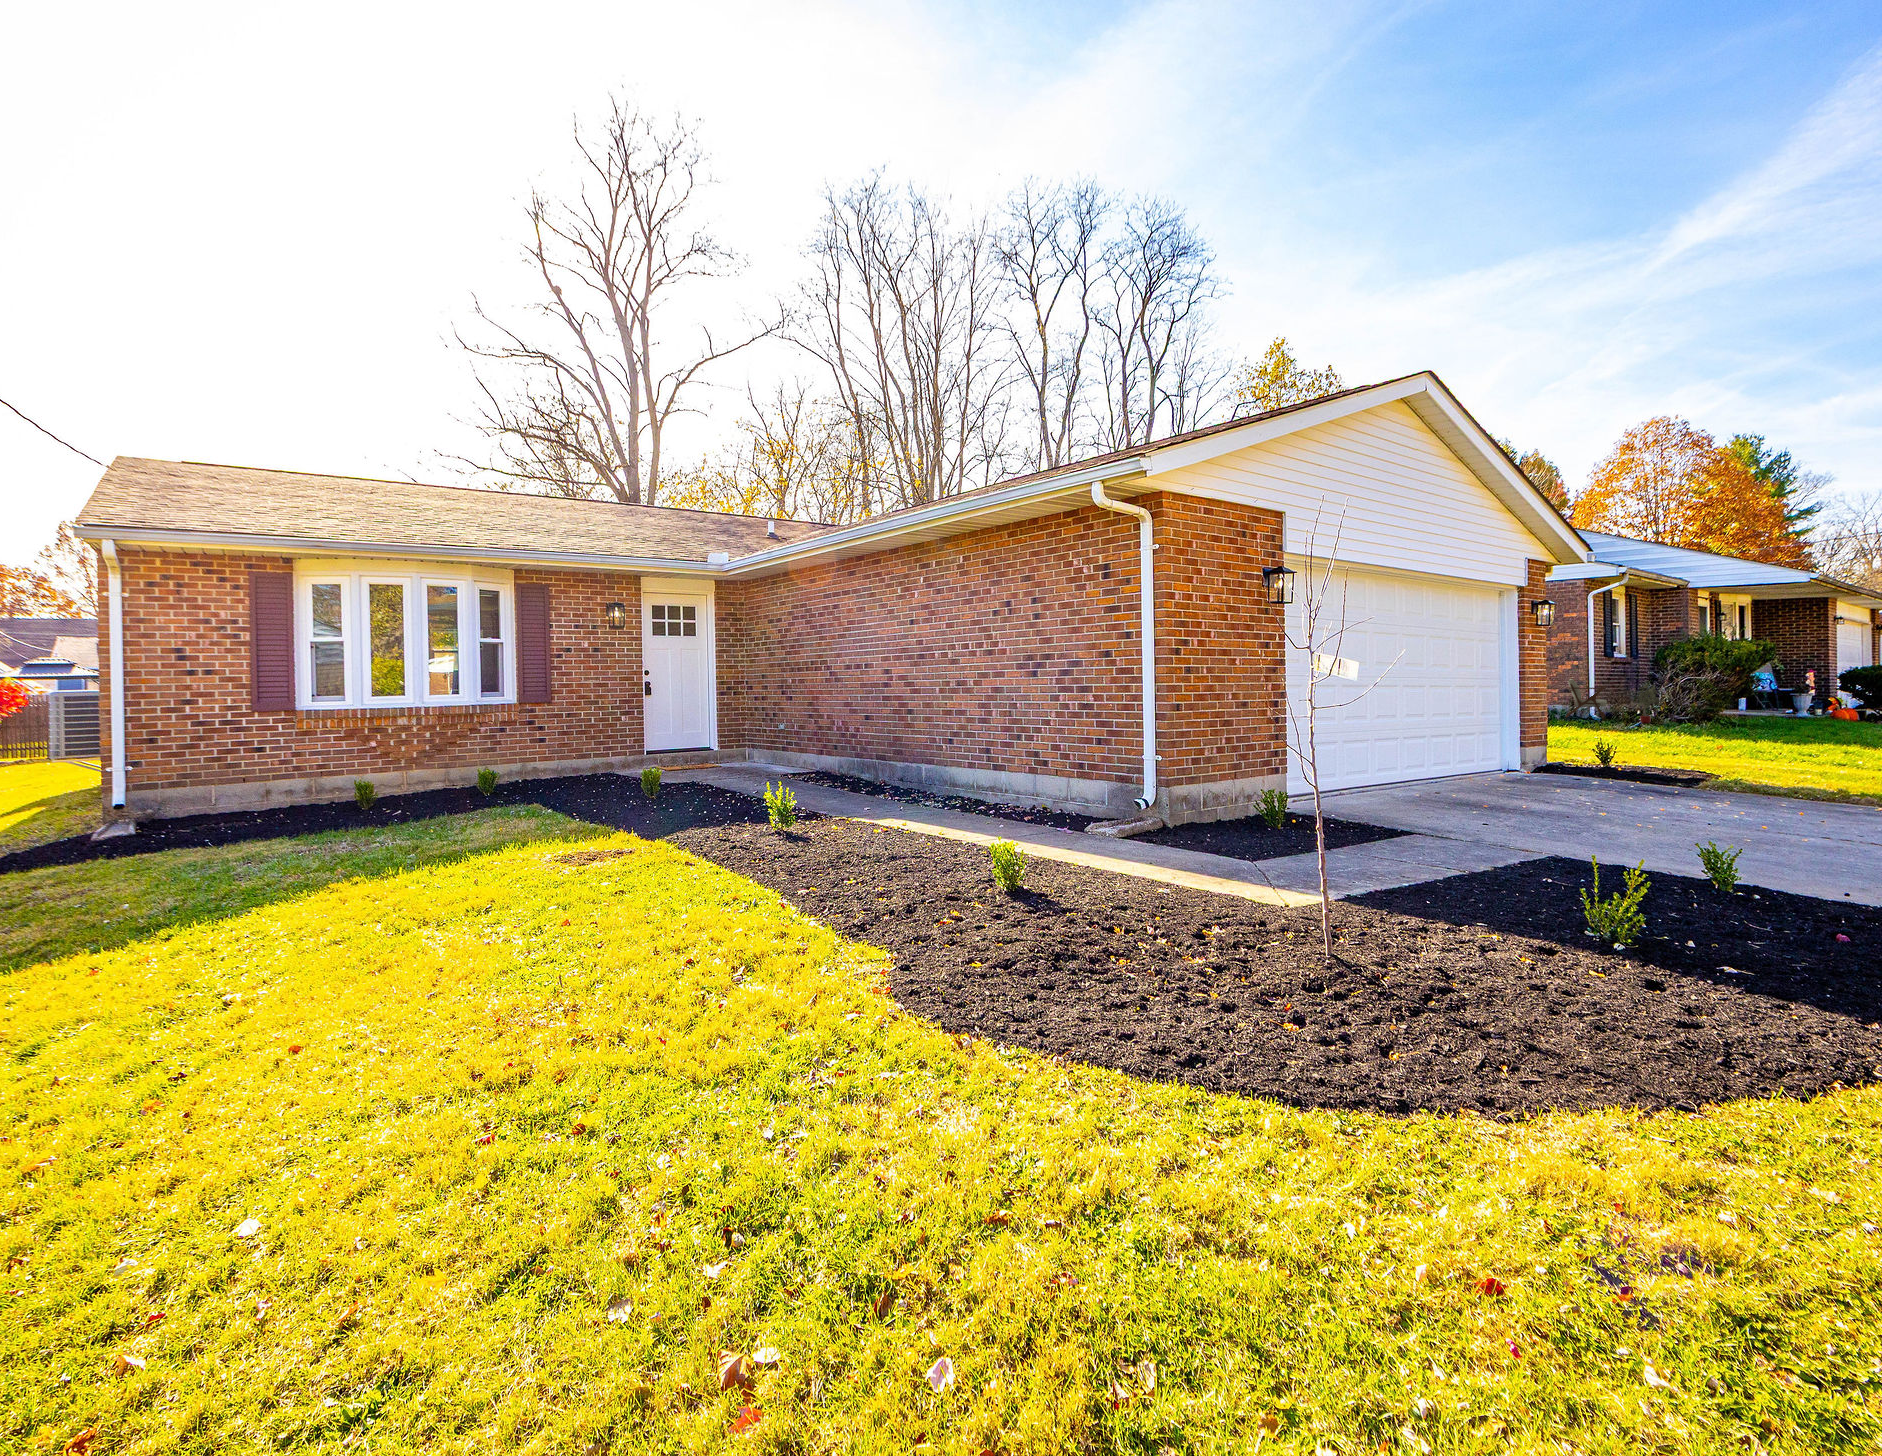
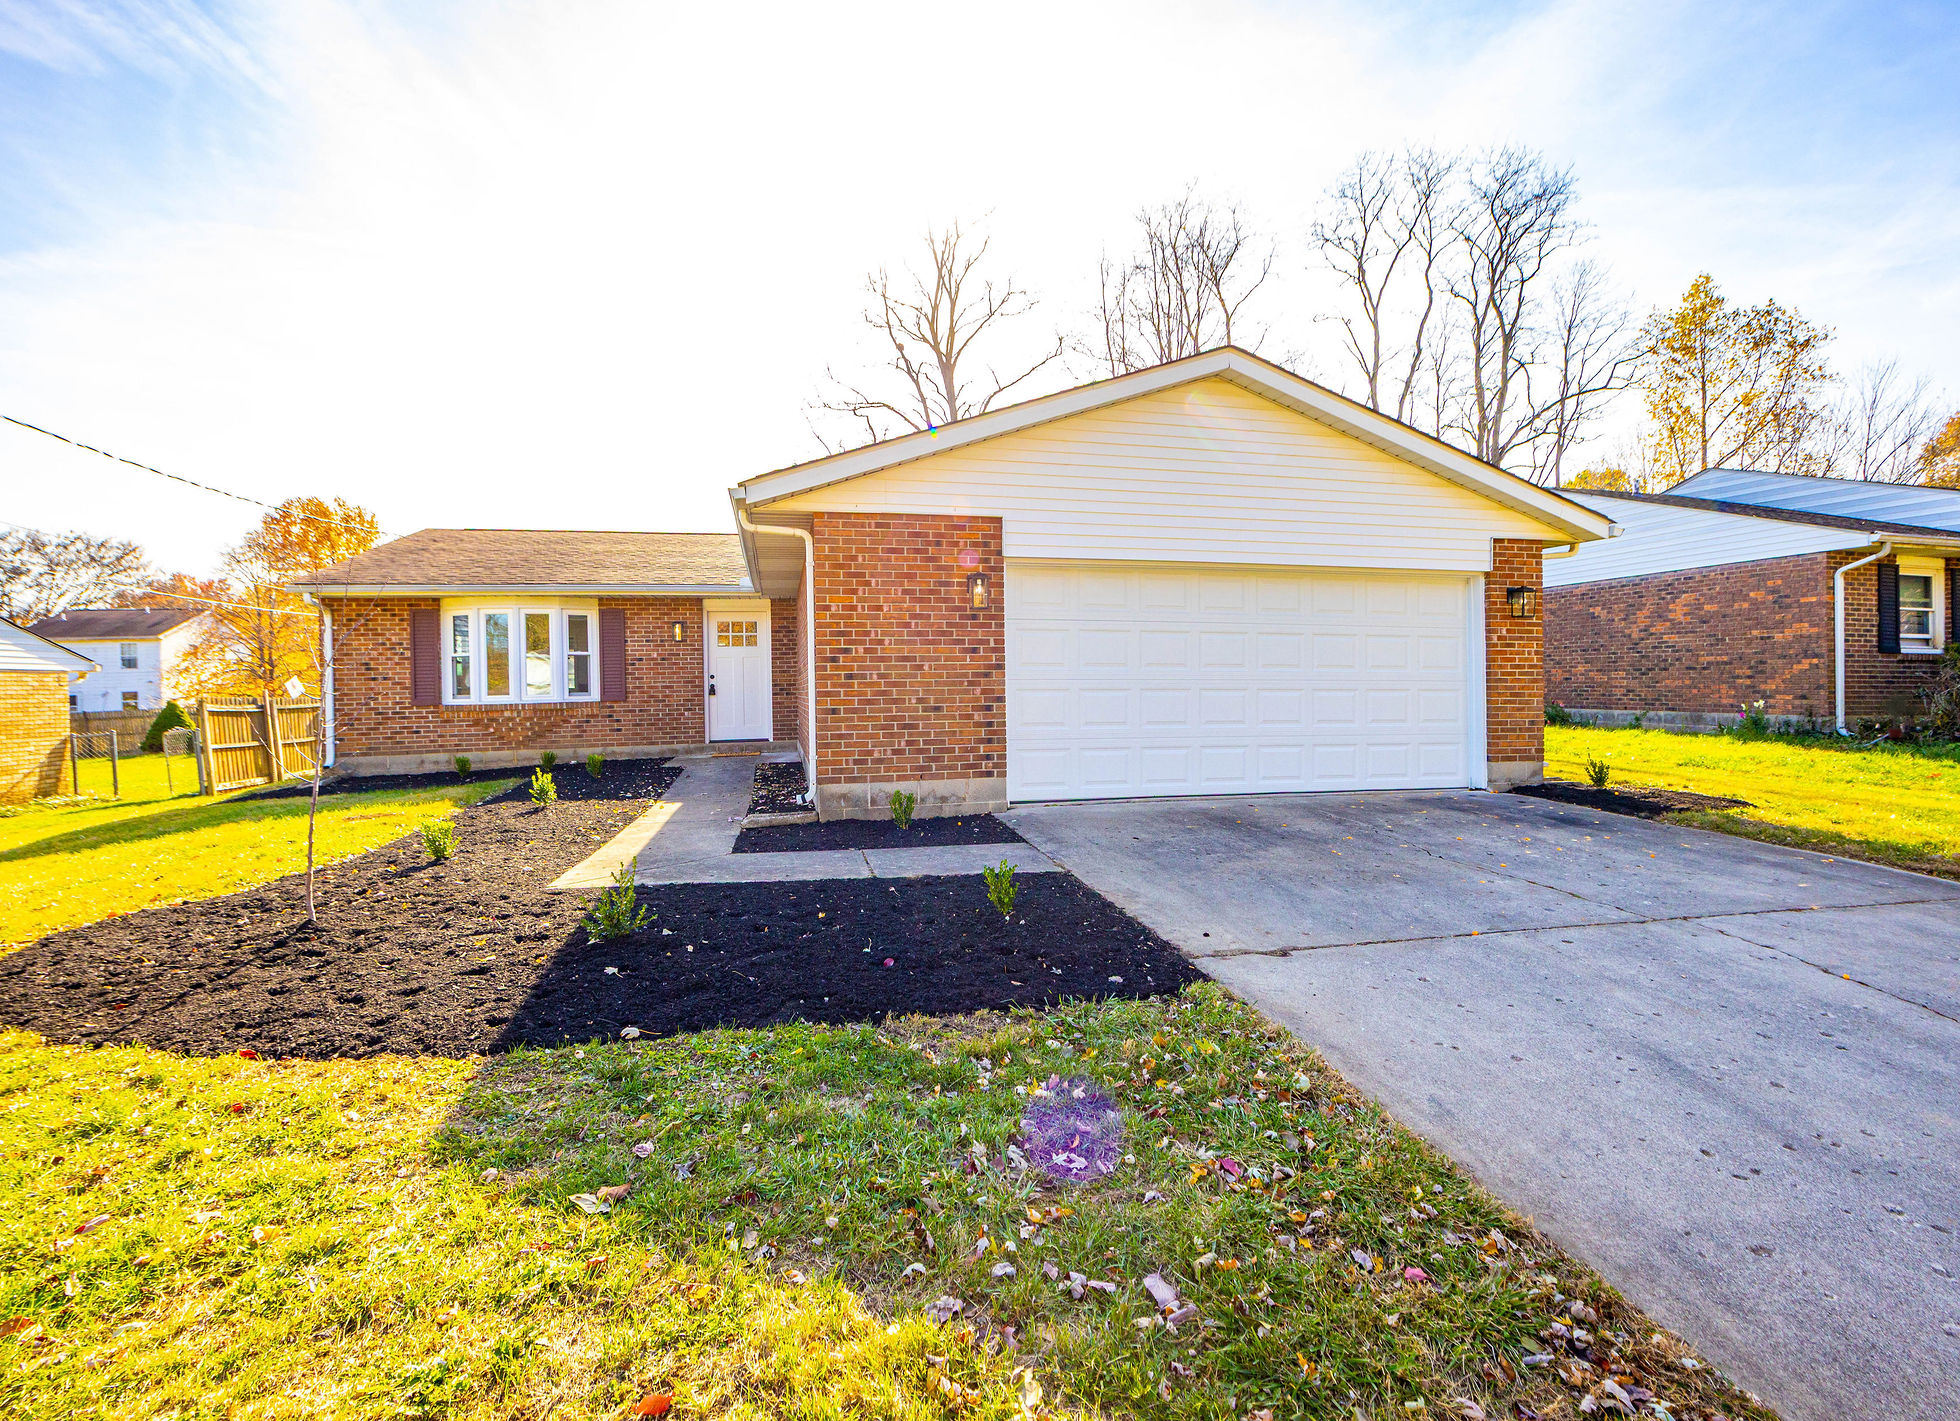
lounge chair: present [1565,679,1607,719] -> none [1797,680,1868,731]

